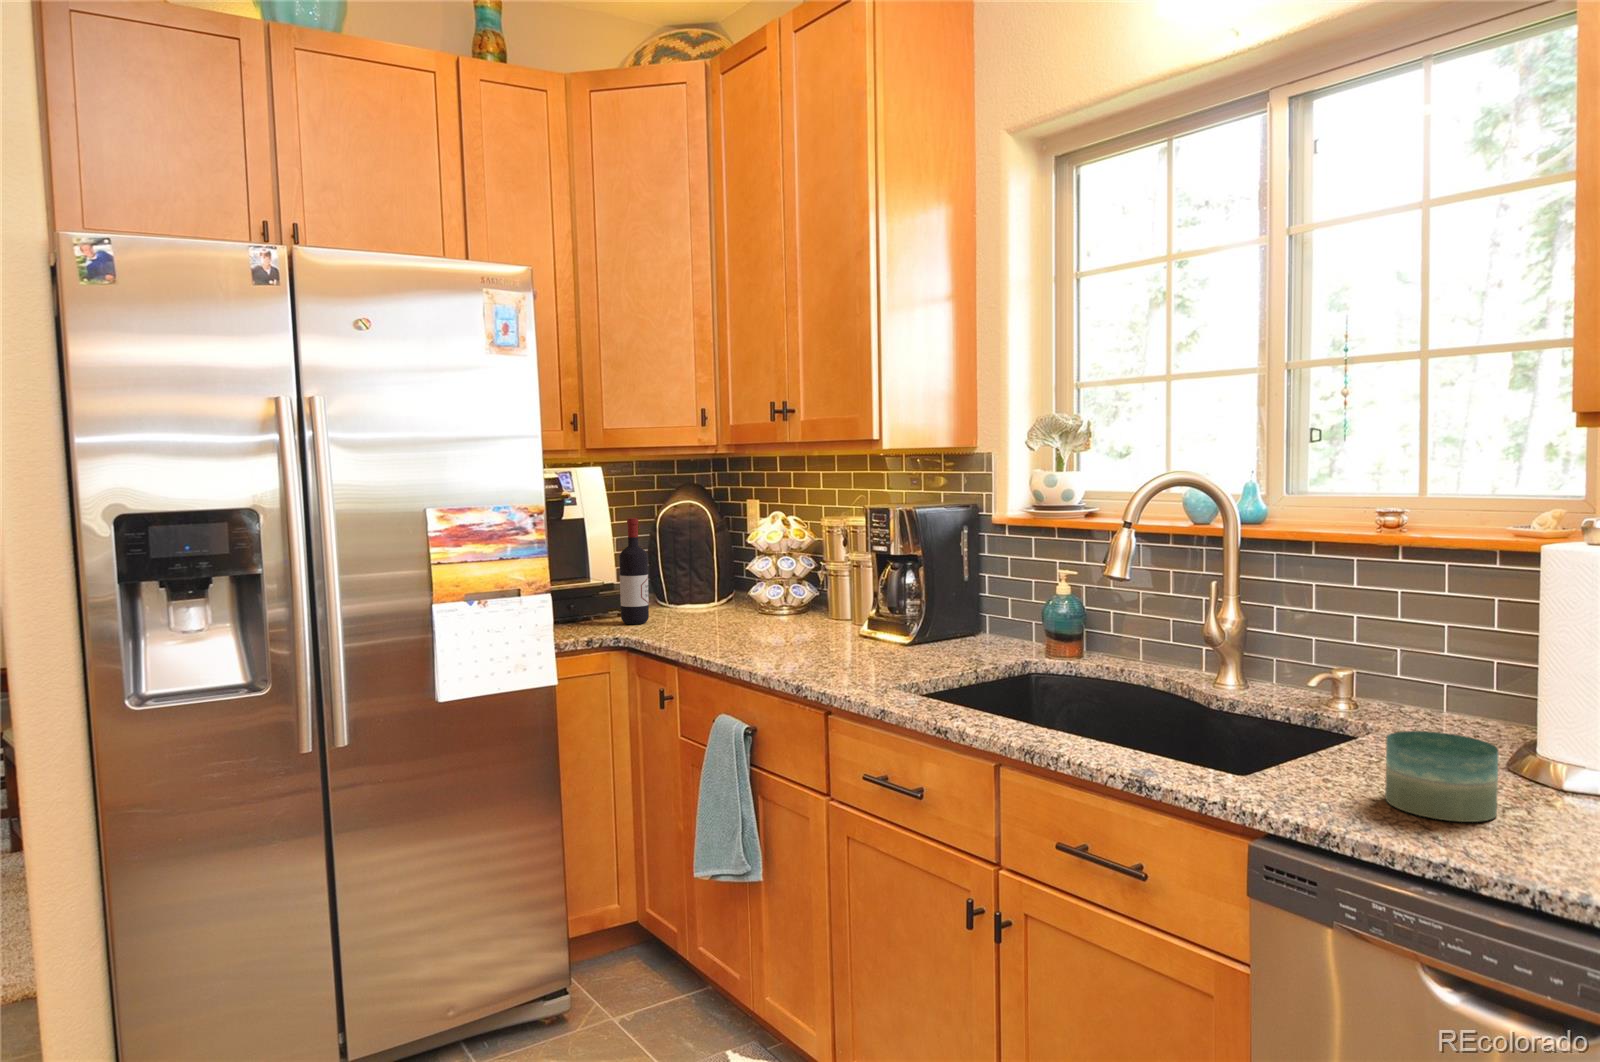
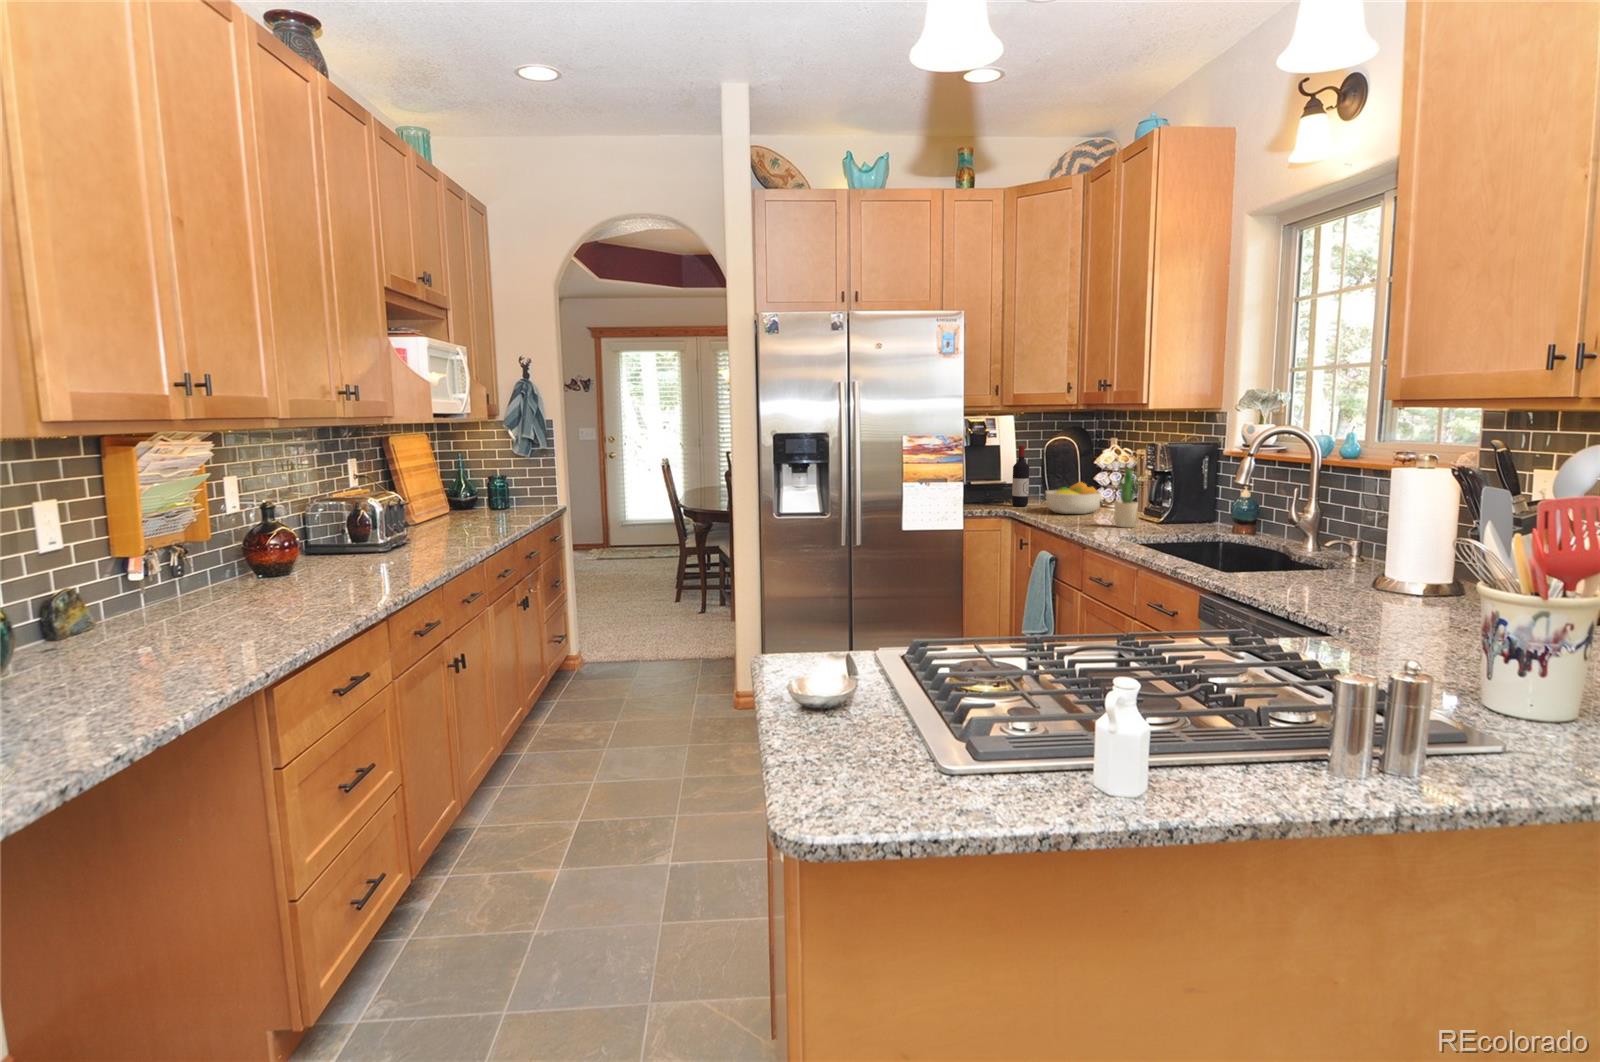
potted plant: none [848,536,899,662] -> present [1114,465,1143,528]
fruit bowl: none [688,575,784,636] -> present [1045,482,1101,514]
candle: present [1385,731,1499,822] -> none [1261,549,1310,584]

